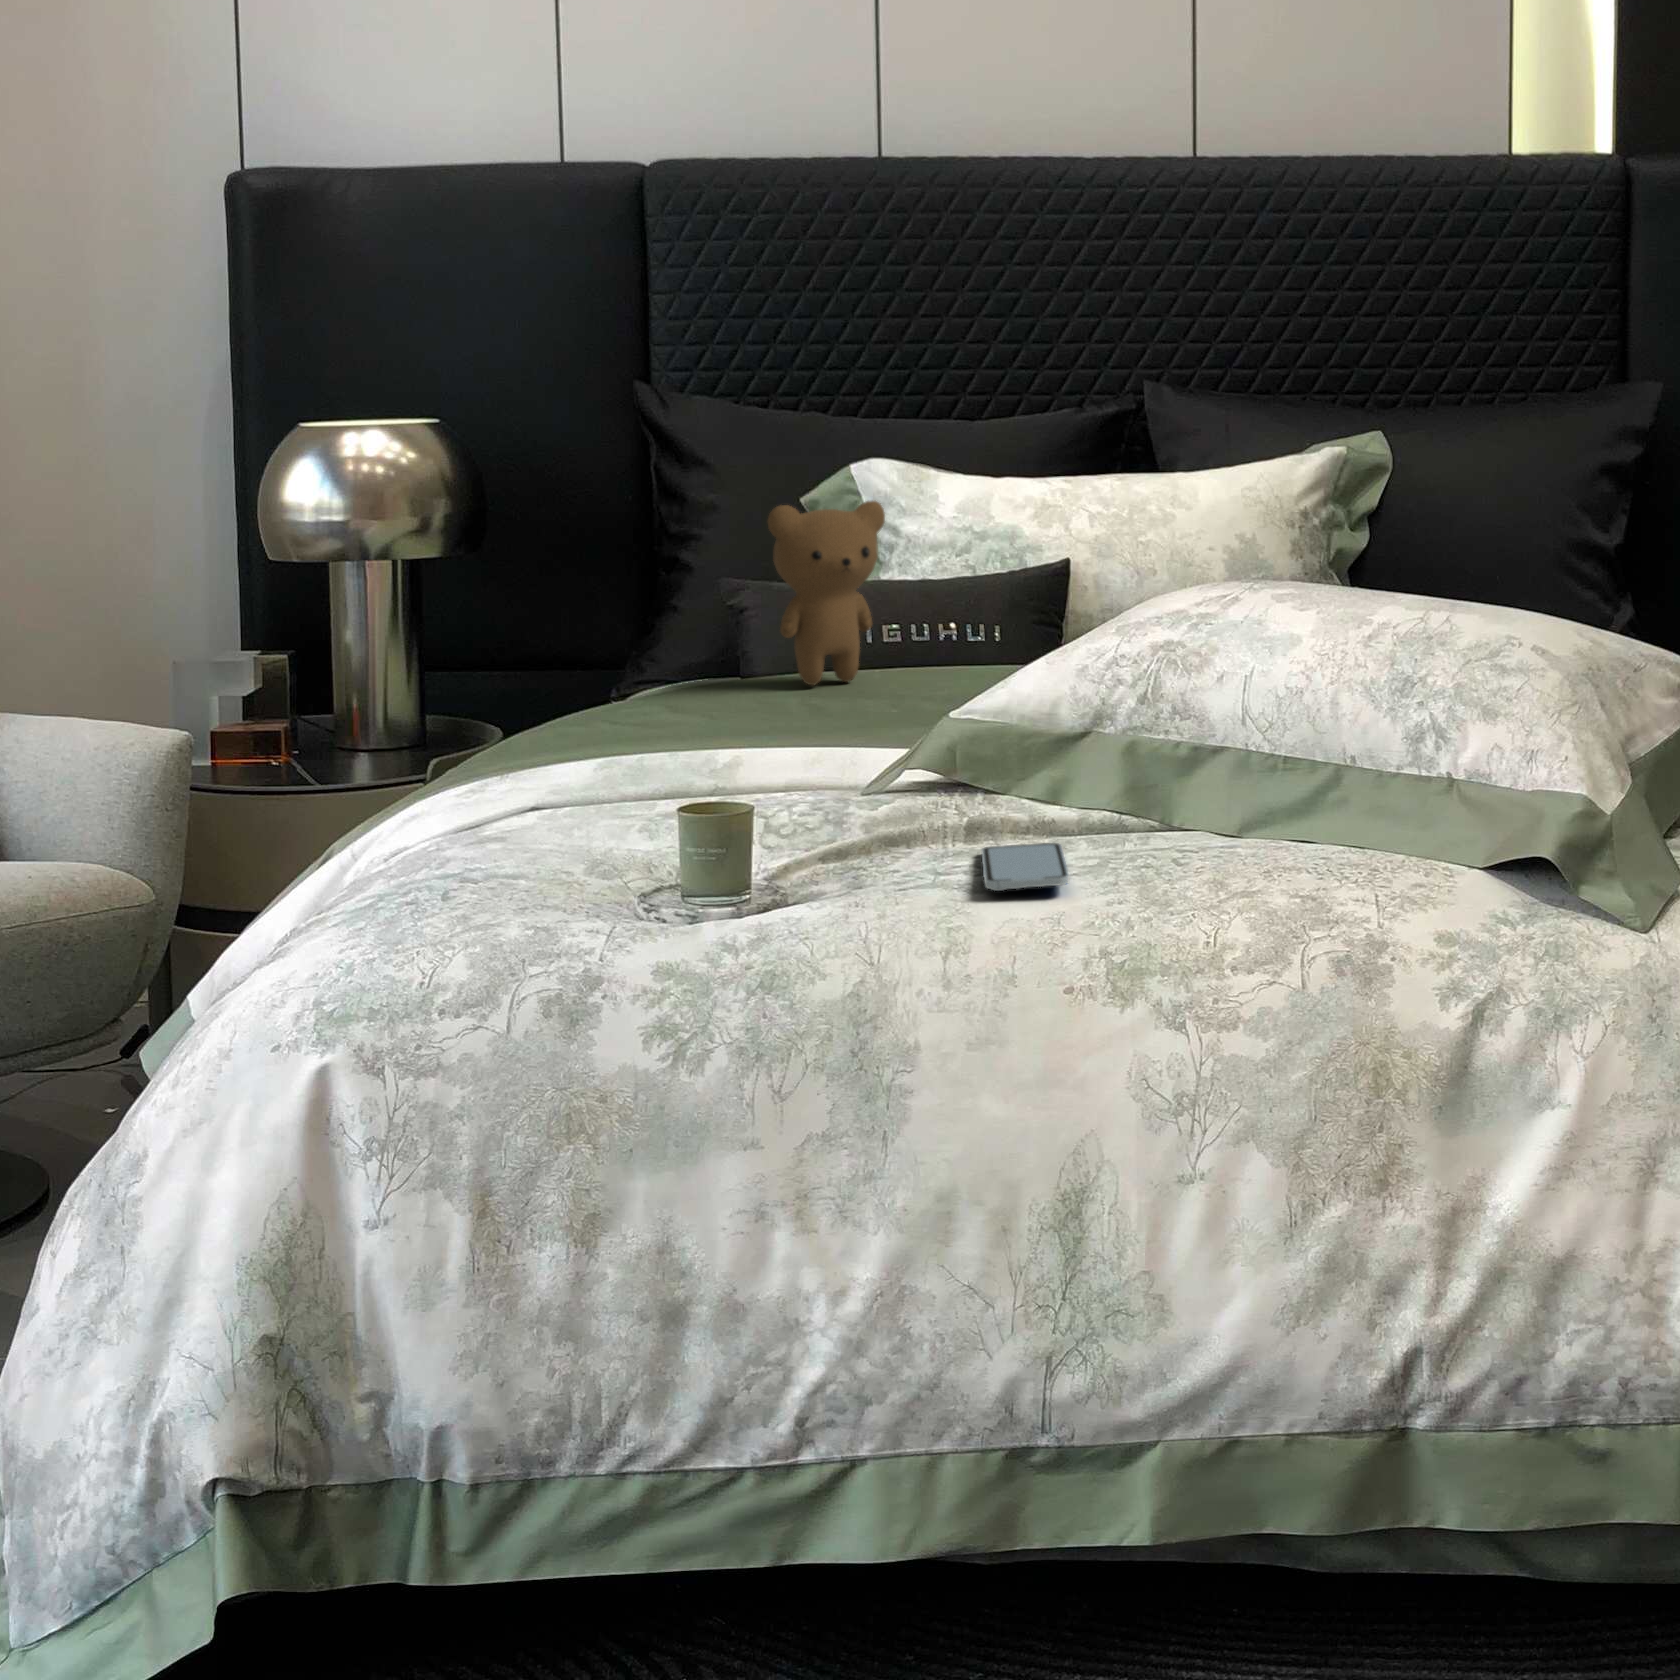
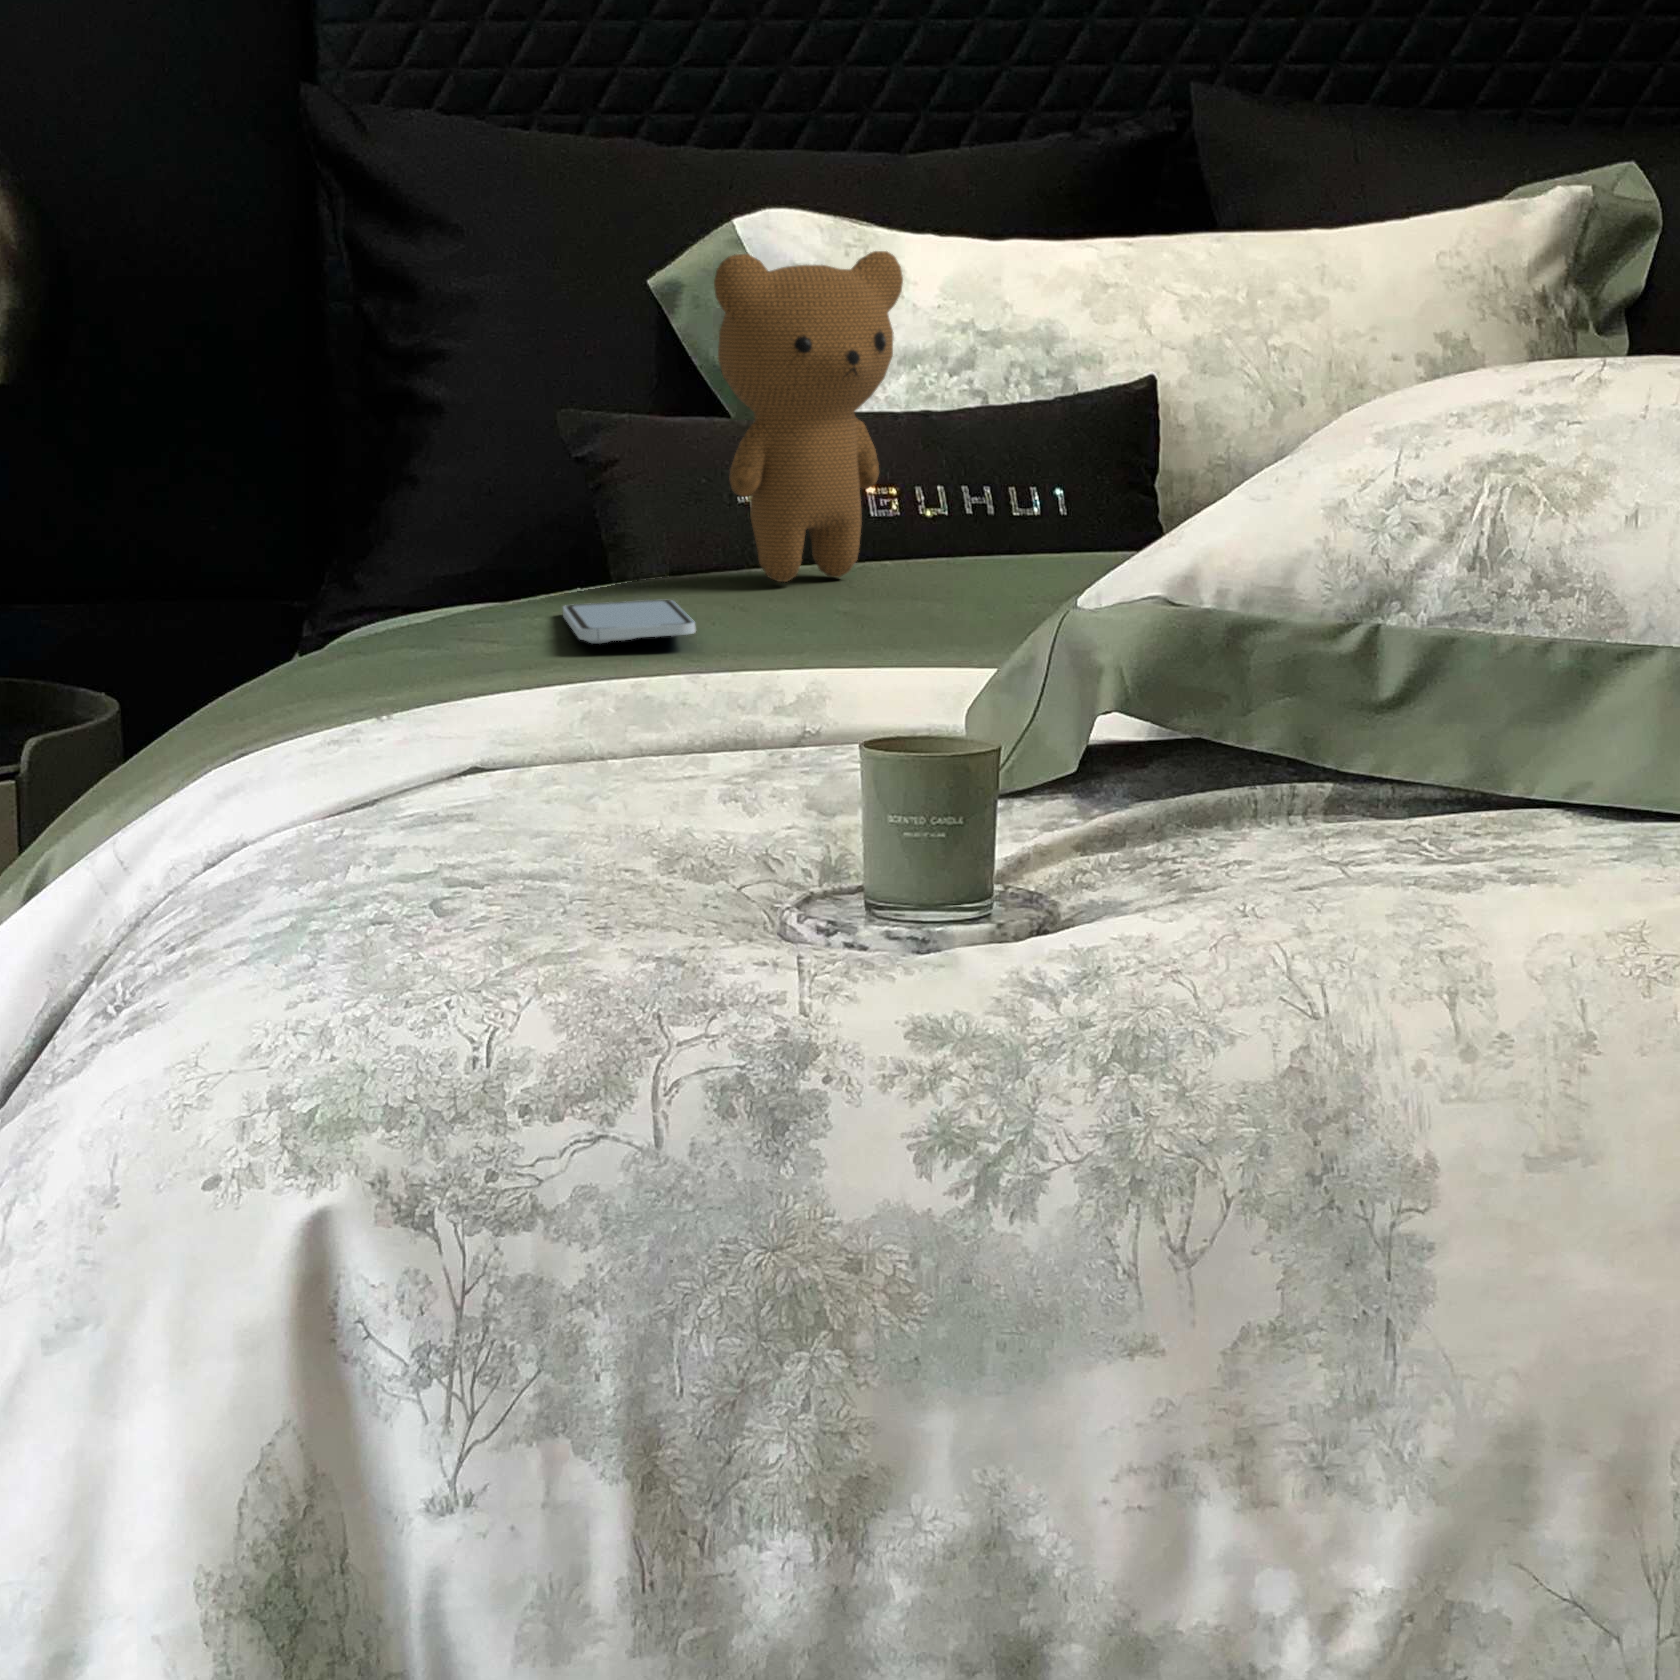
smartphone: present [982,843,1069,891] -> present [563,600,696,644]

